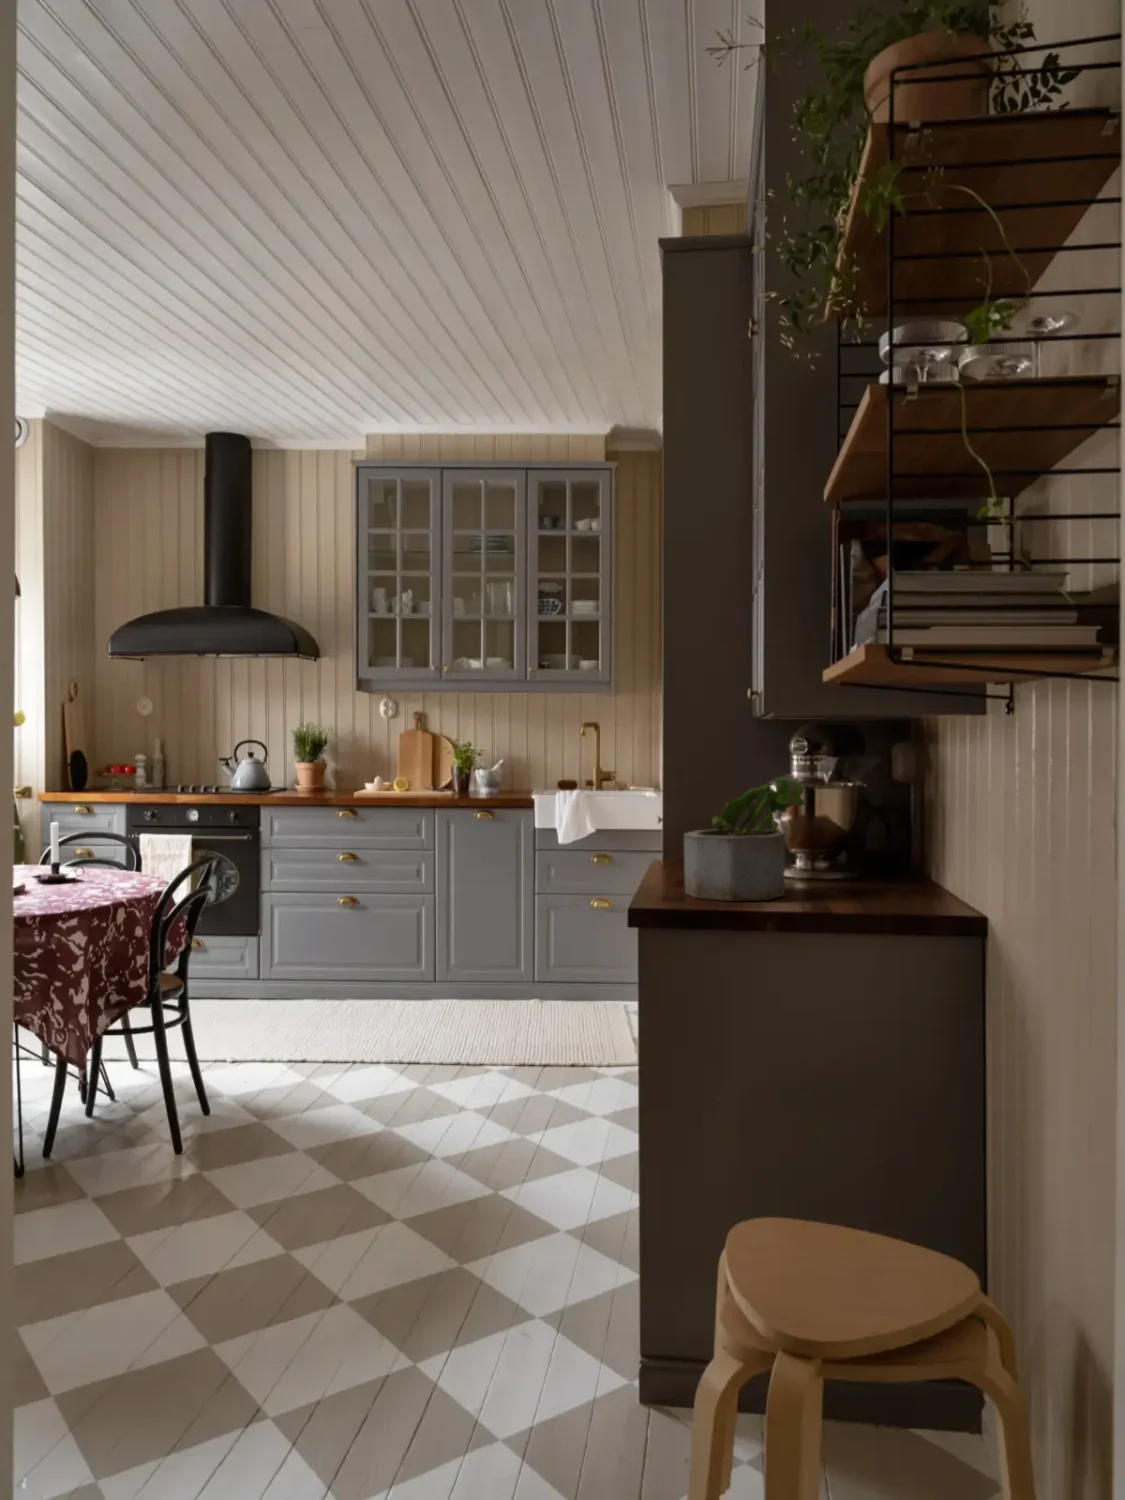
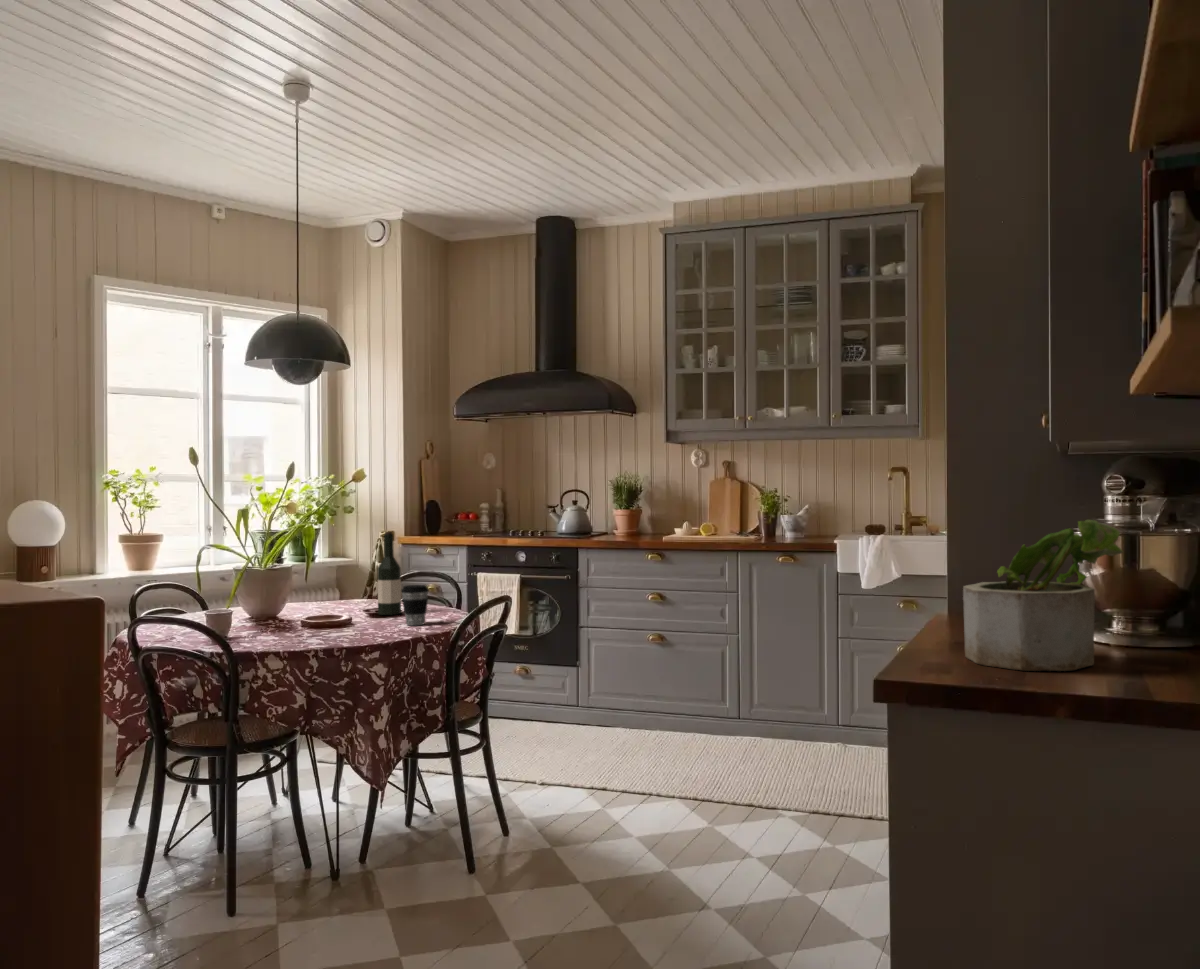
wine bottle: none [54,790,81,882] -> present [378,532,401,615]
coffee cup: none [90,848,122,891] -> present [401,585,428,625]

